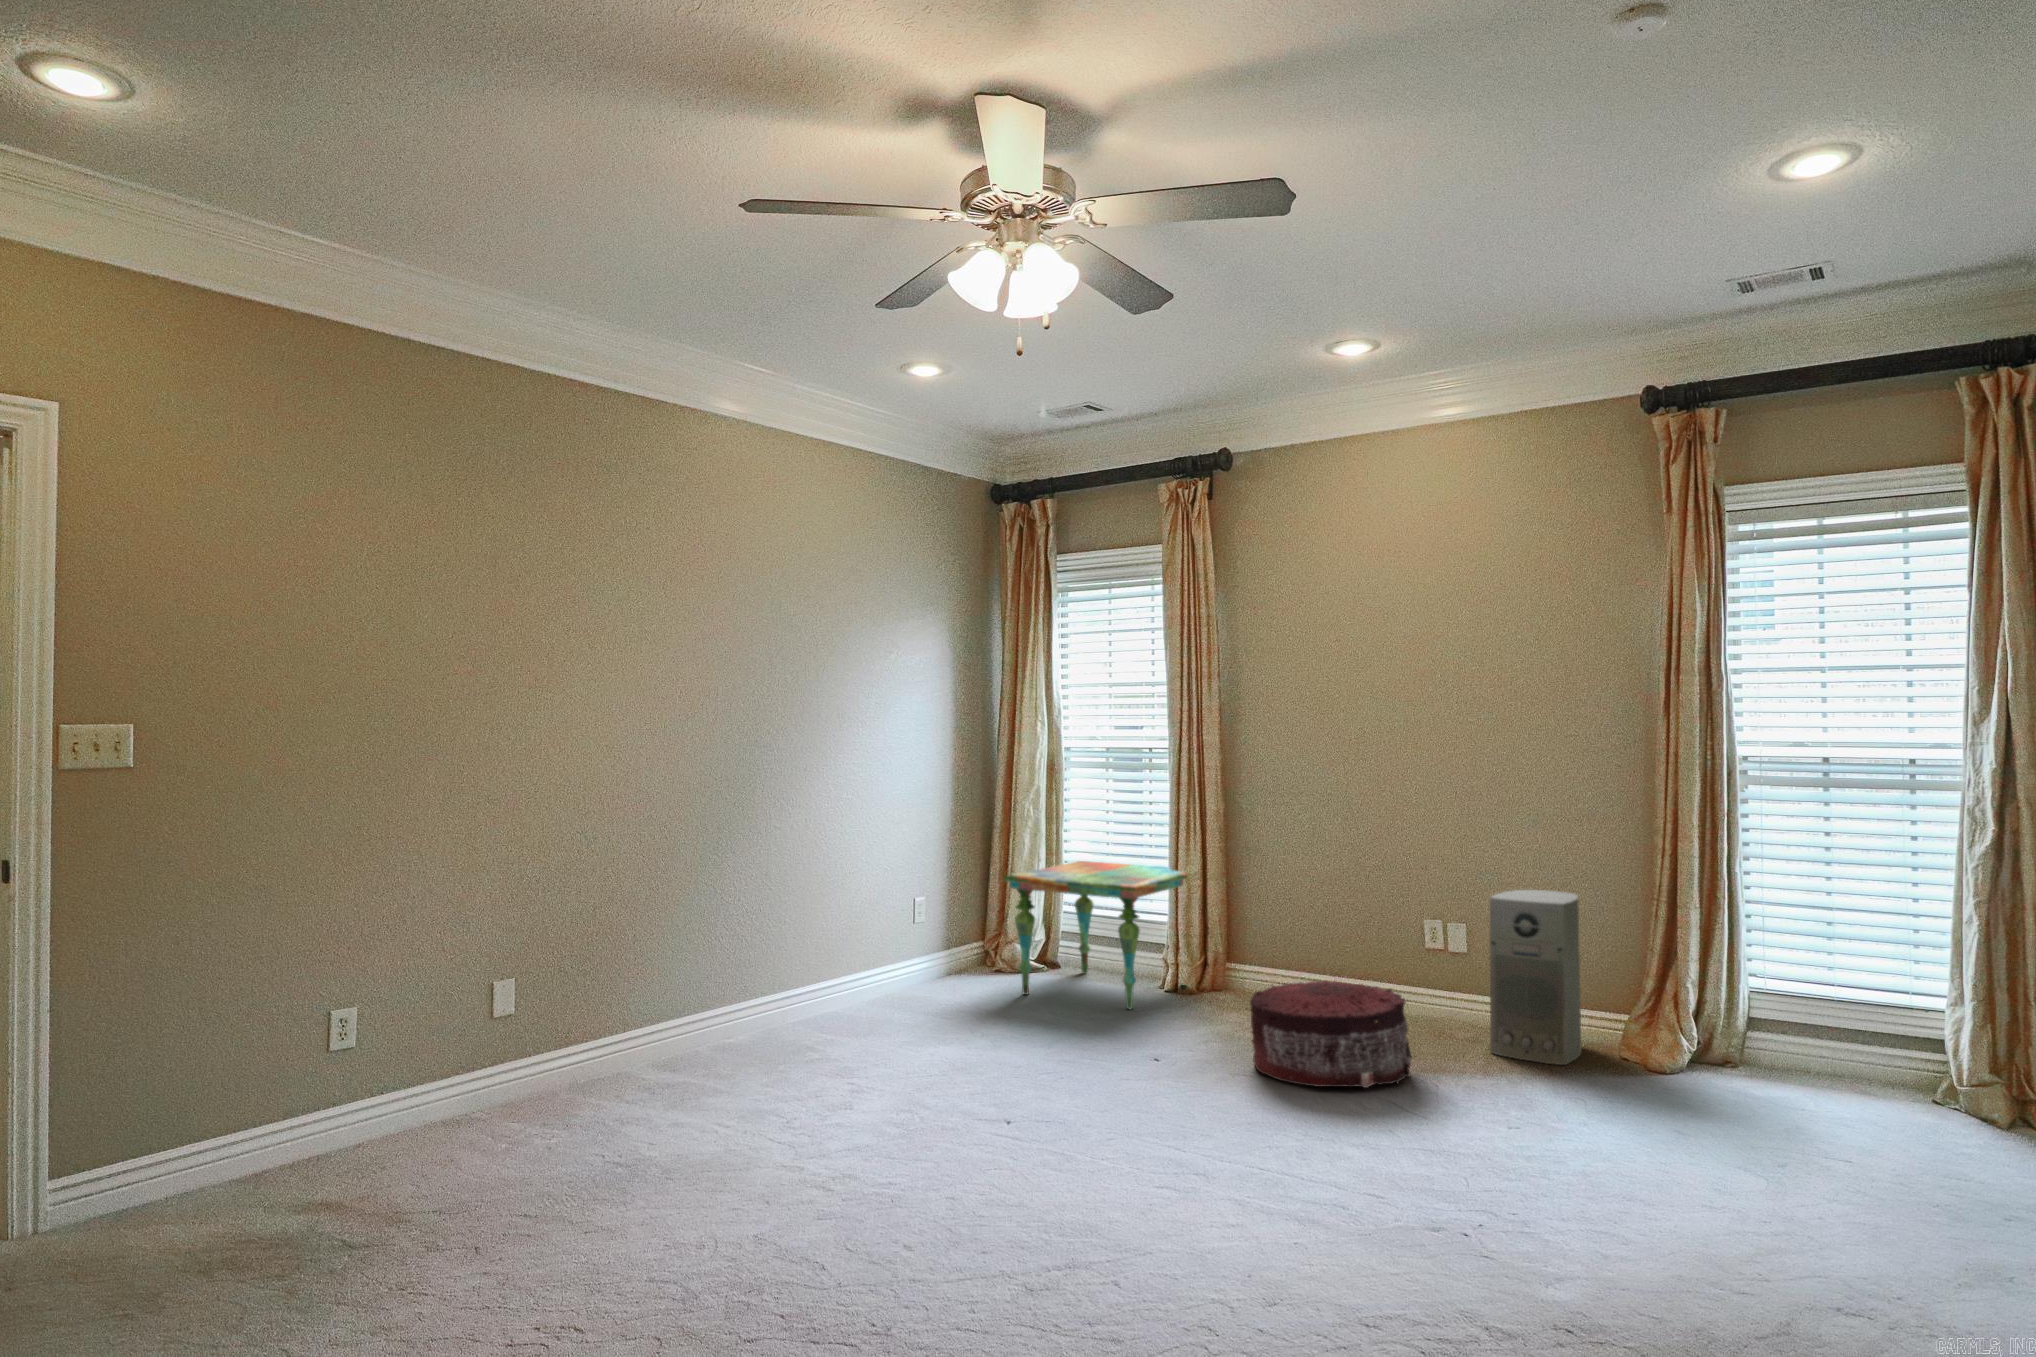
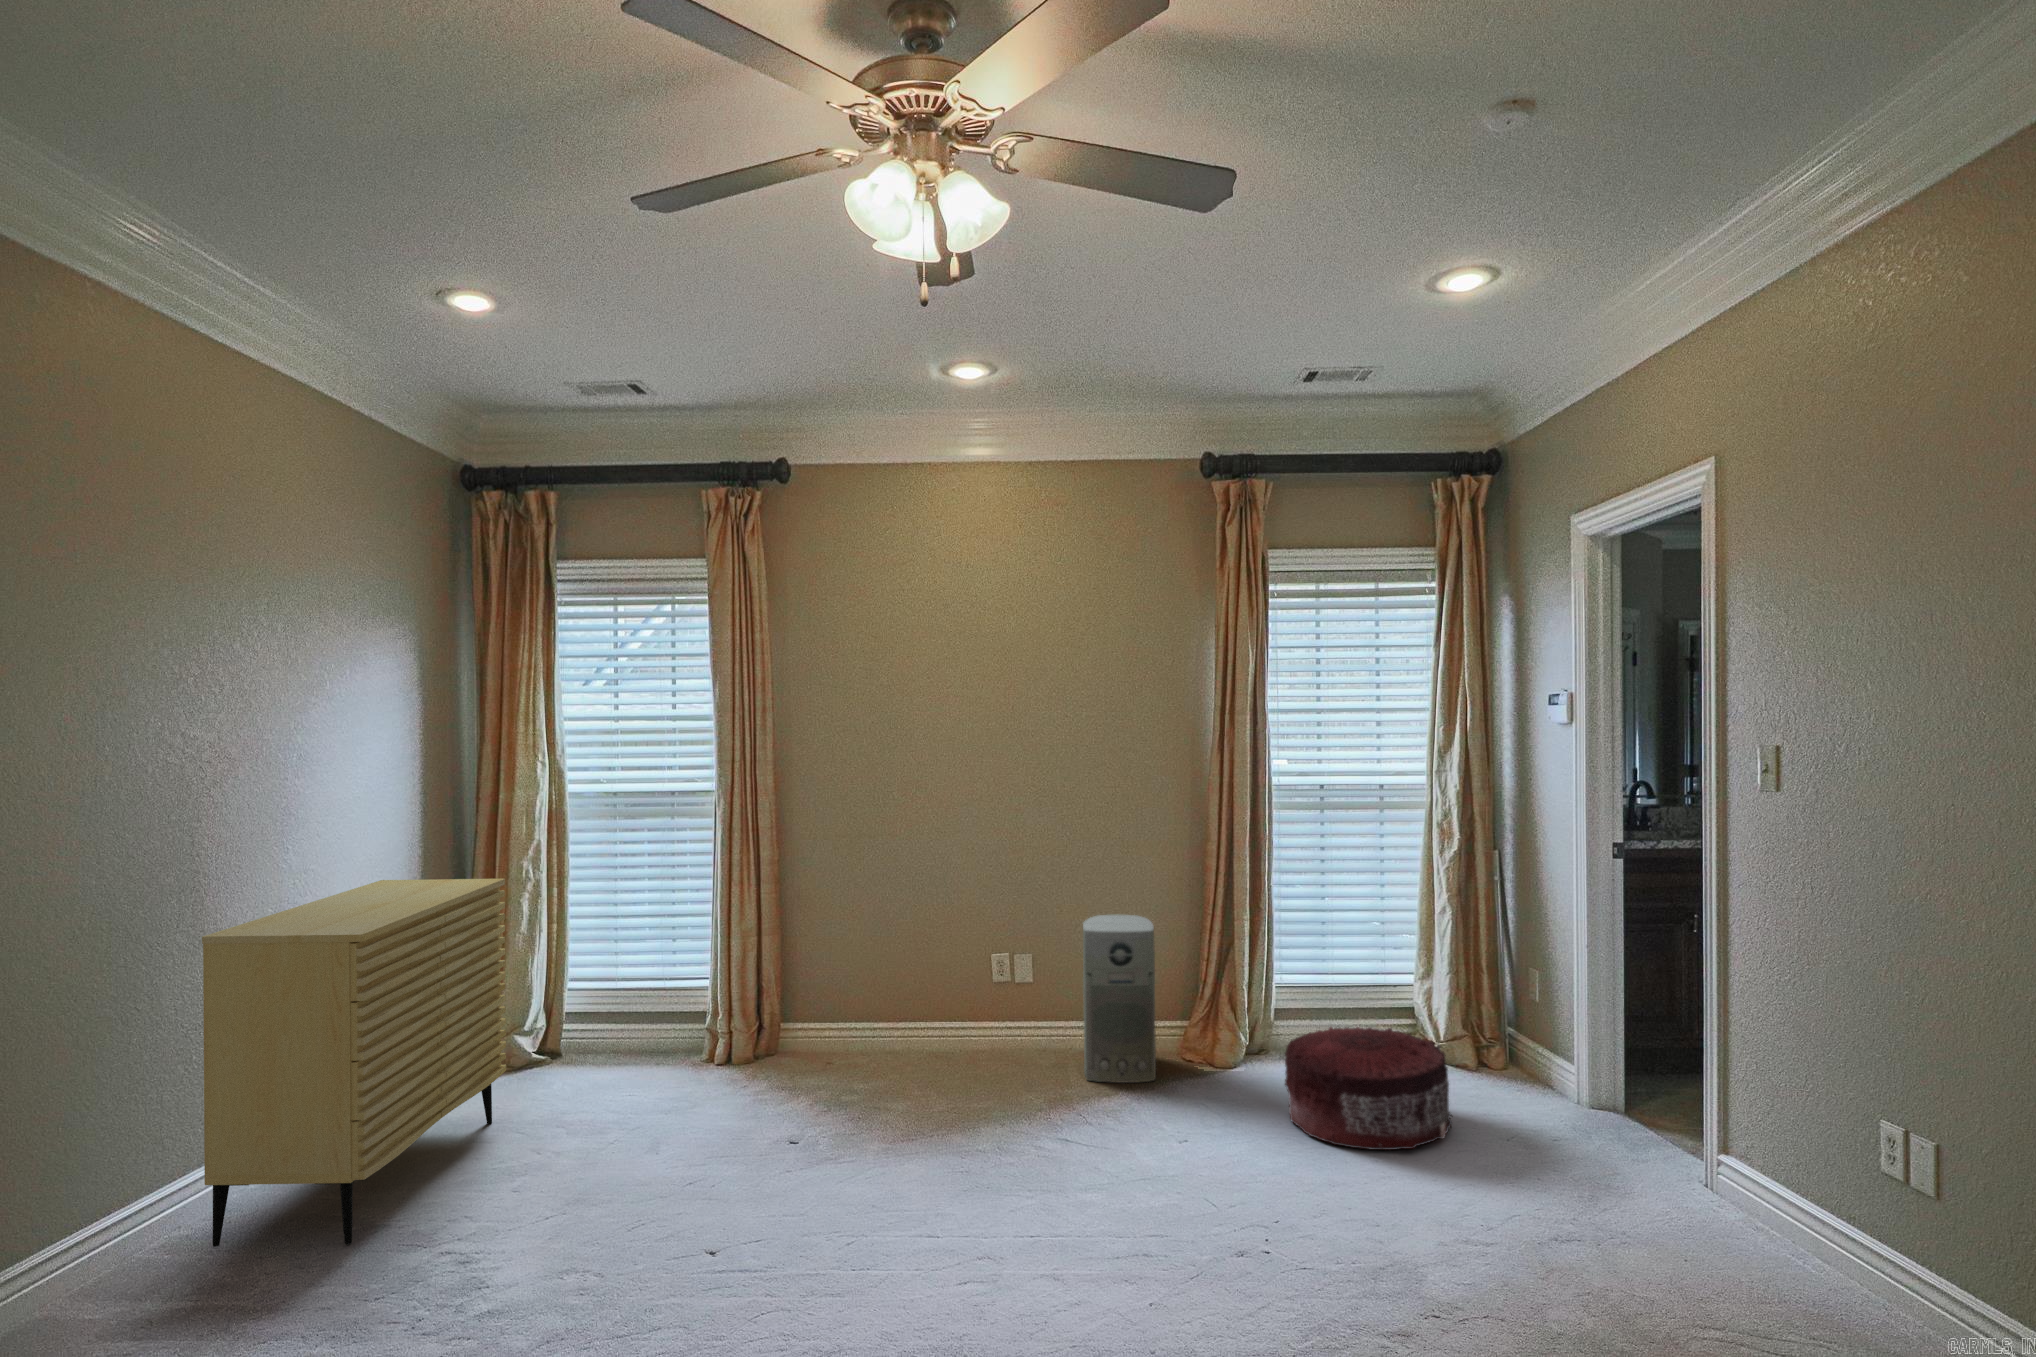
dresser: none [762,802,985,1043] -> present [202,879,506,1247]
side table: present [1004,861,1187,1009] -> none [526,922,747,1104]
pouf: present [1250,981,1412,1088] -> present [1285,1027,1452,1150]

